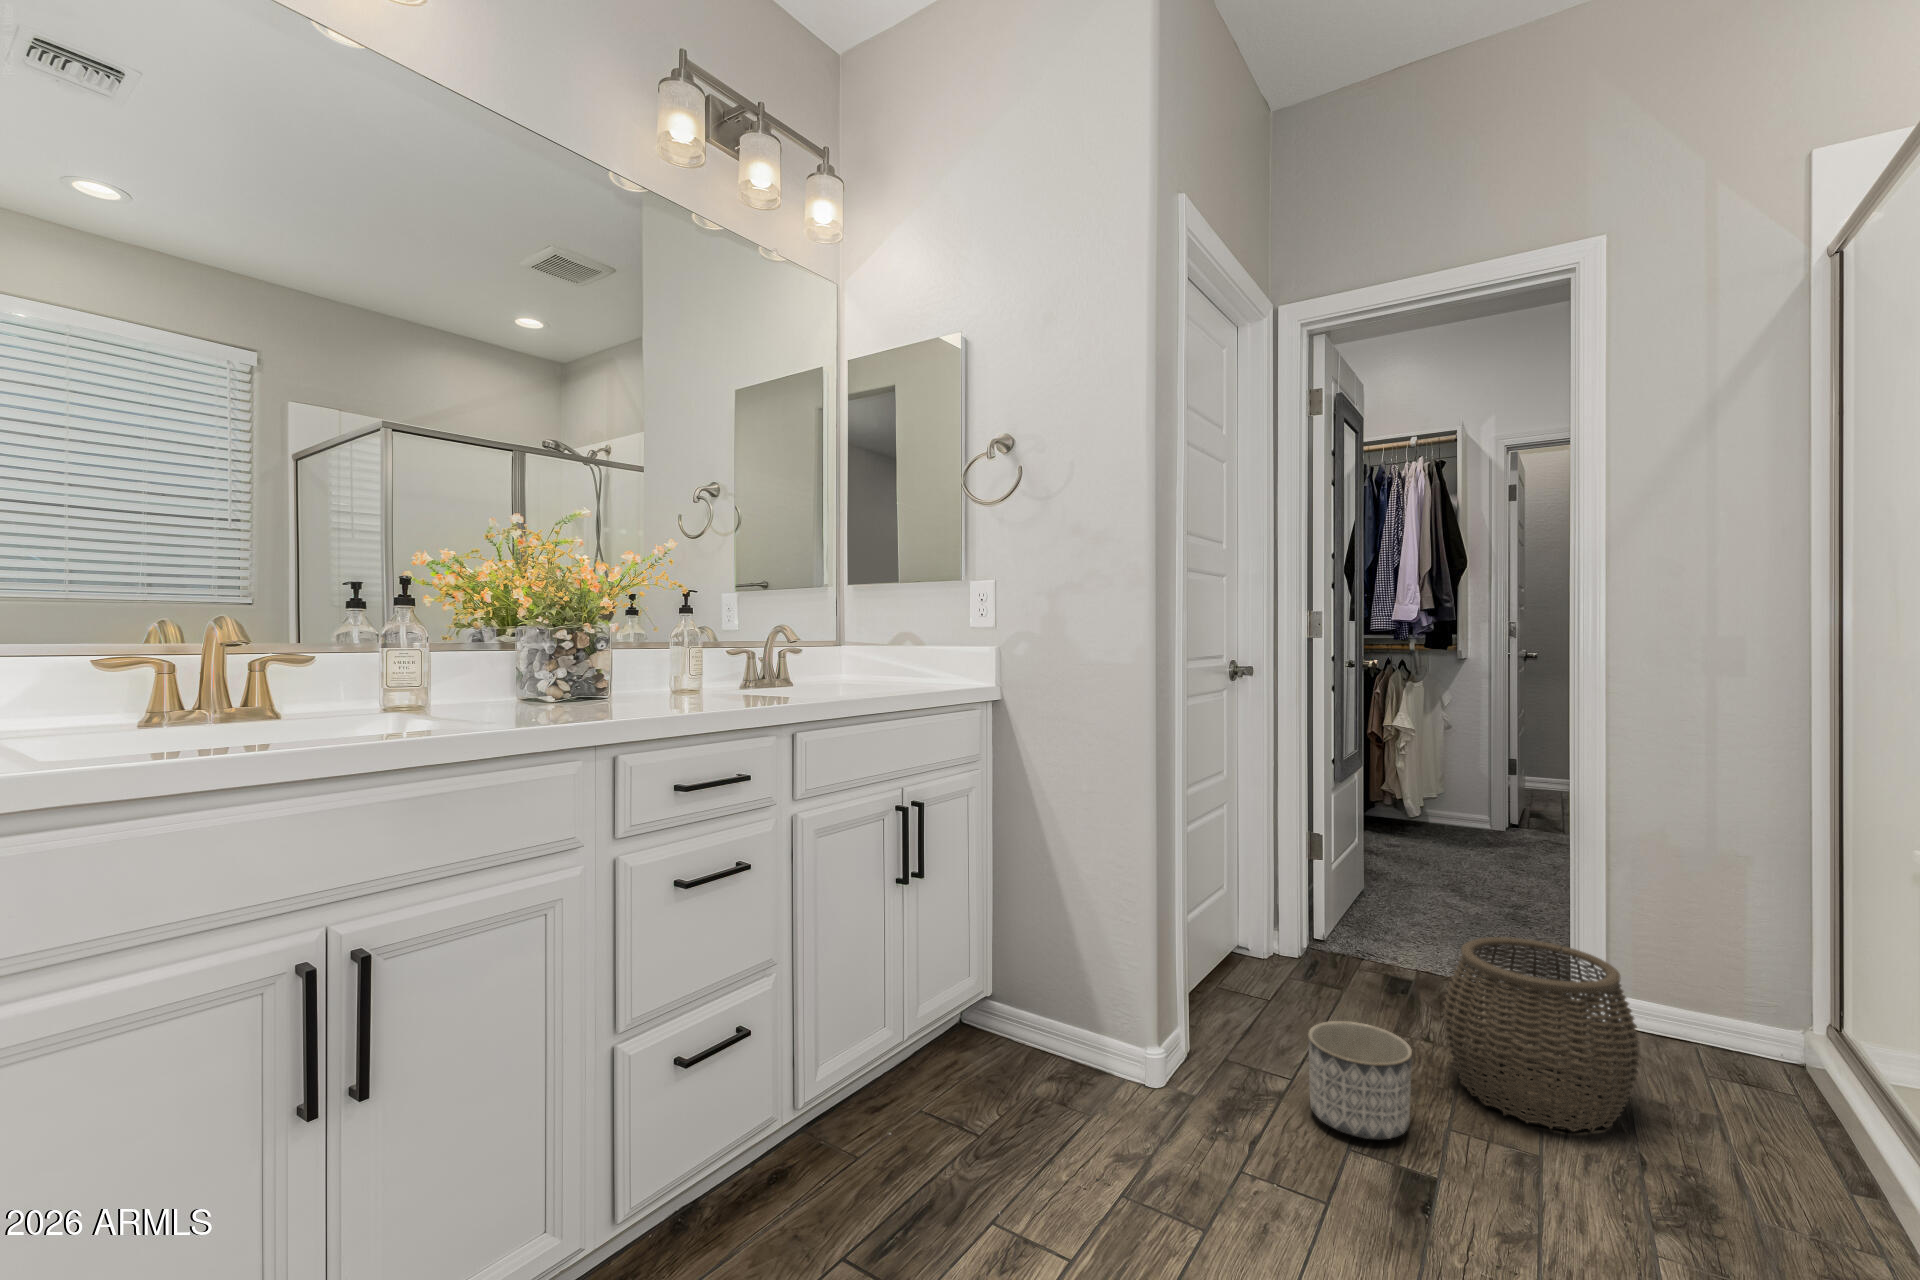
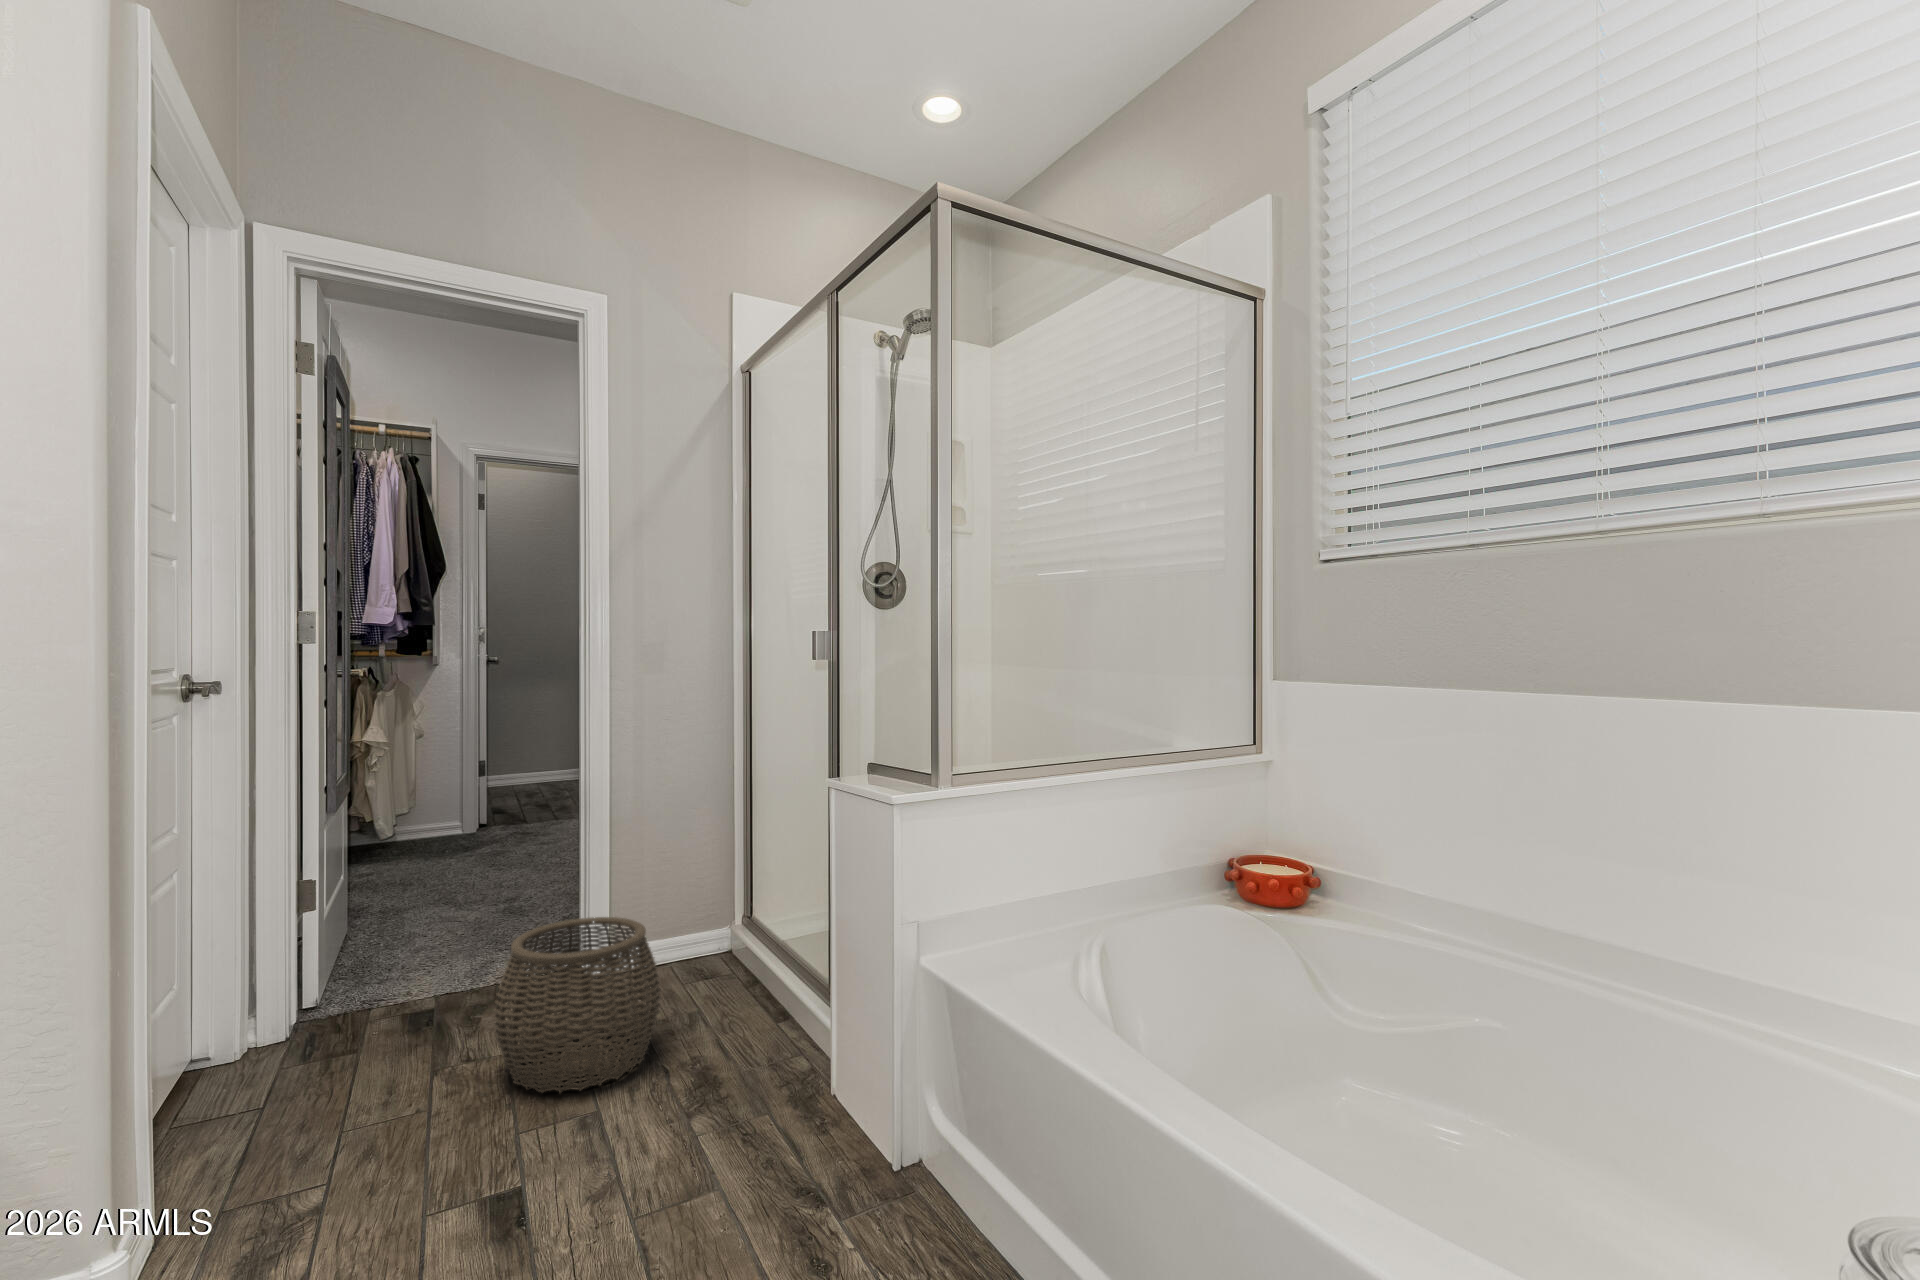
planter: present [1308,1021,1412,1140] -> none [359,1060,482,1196]

